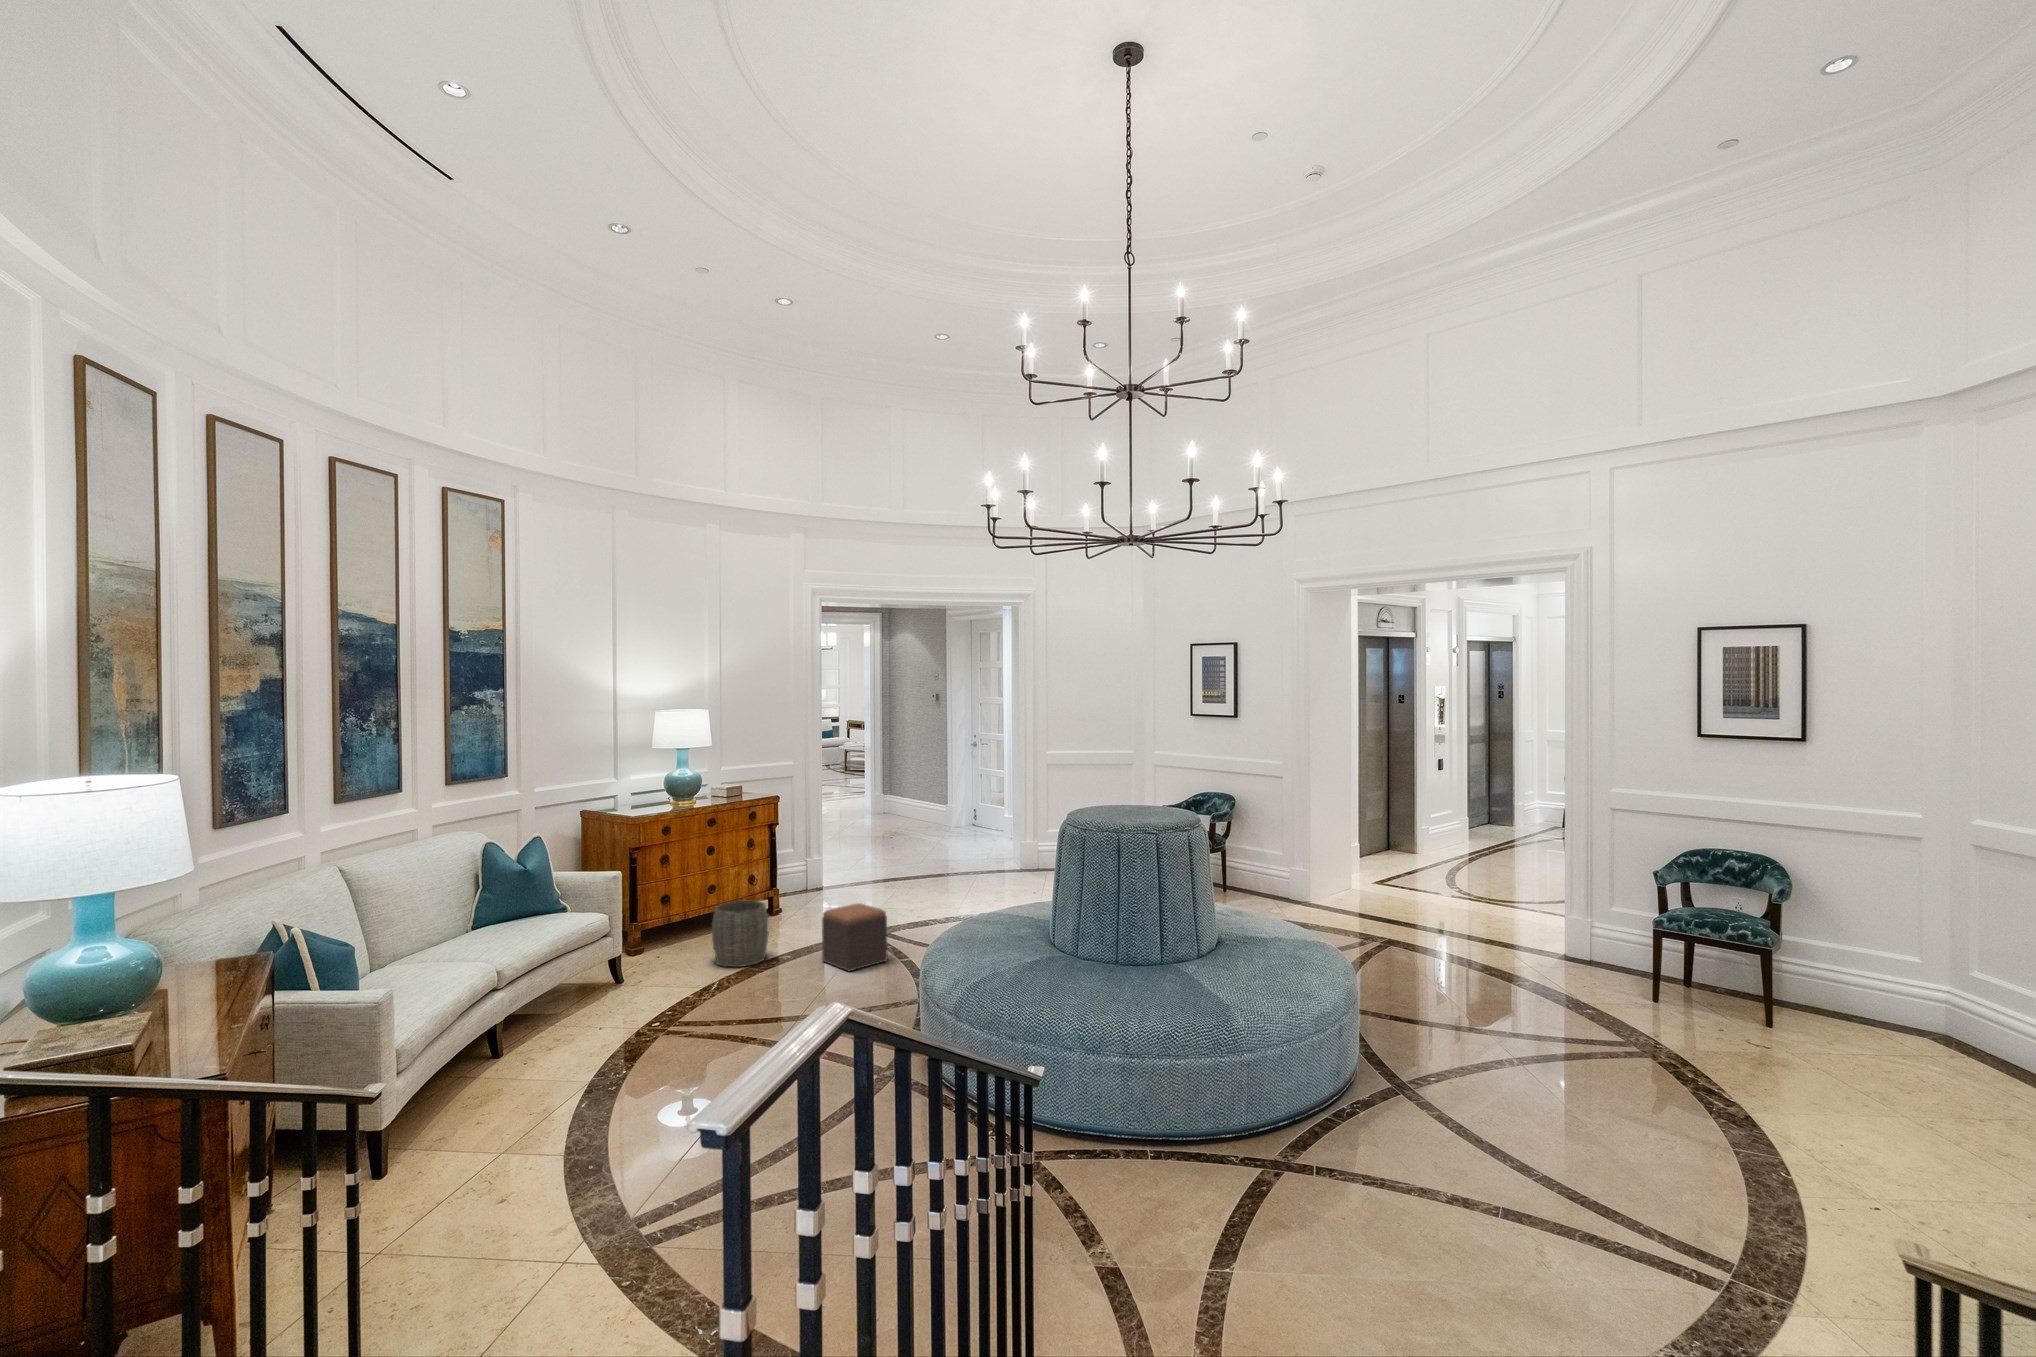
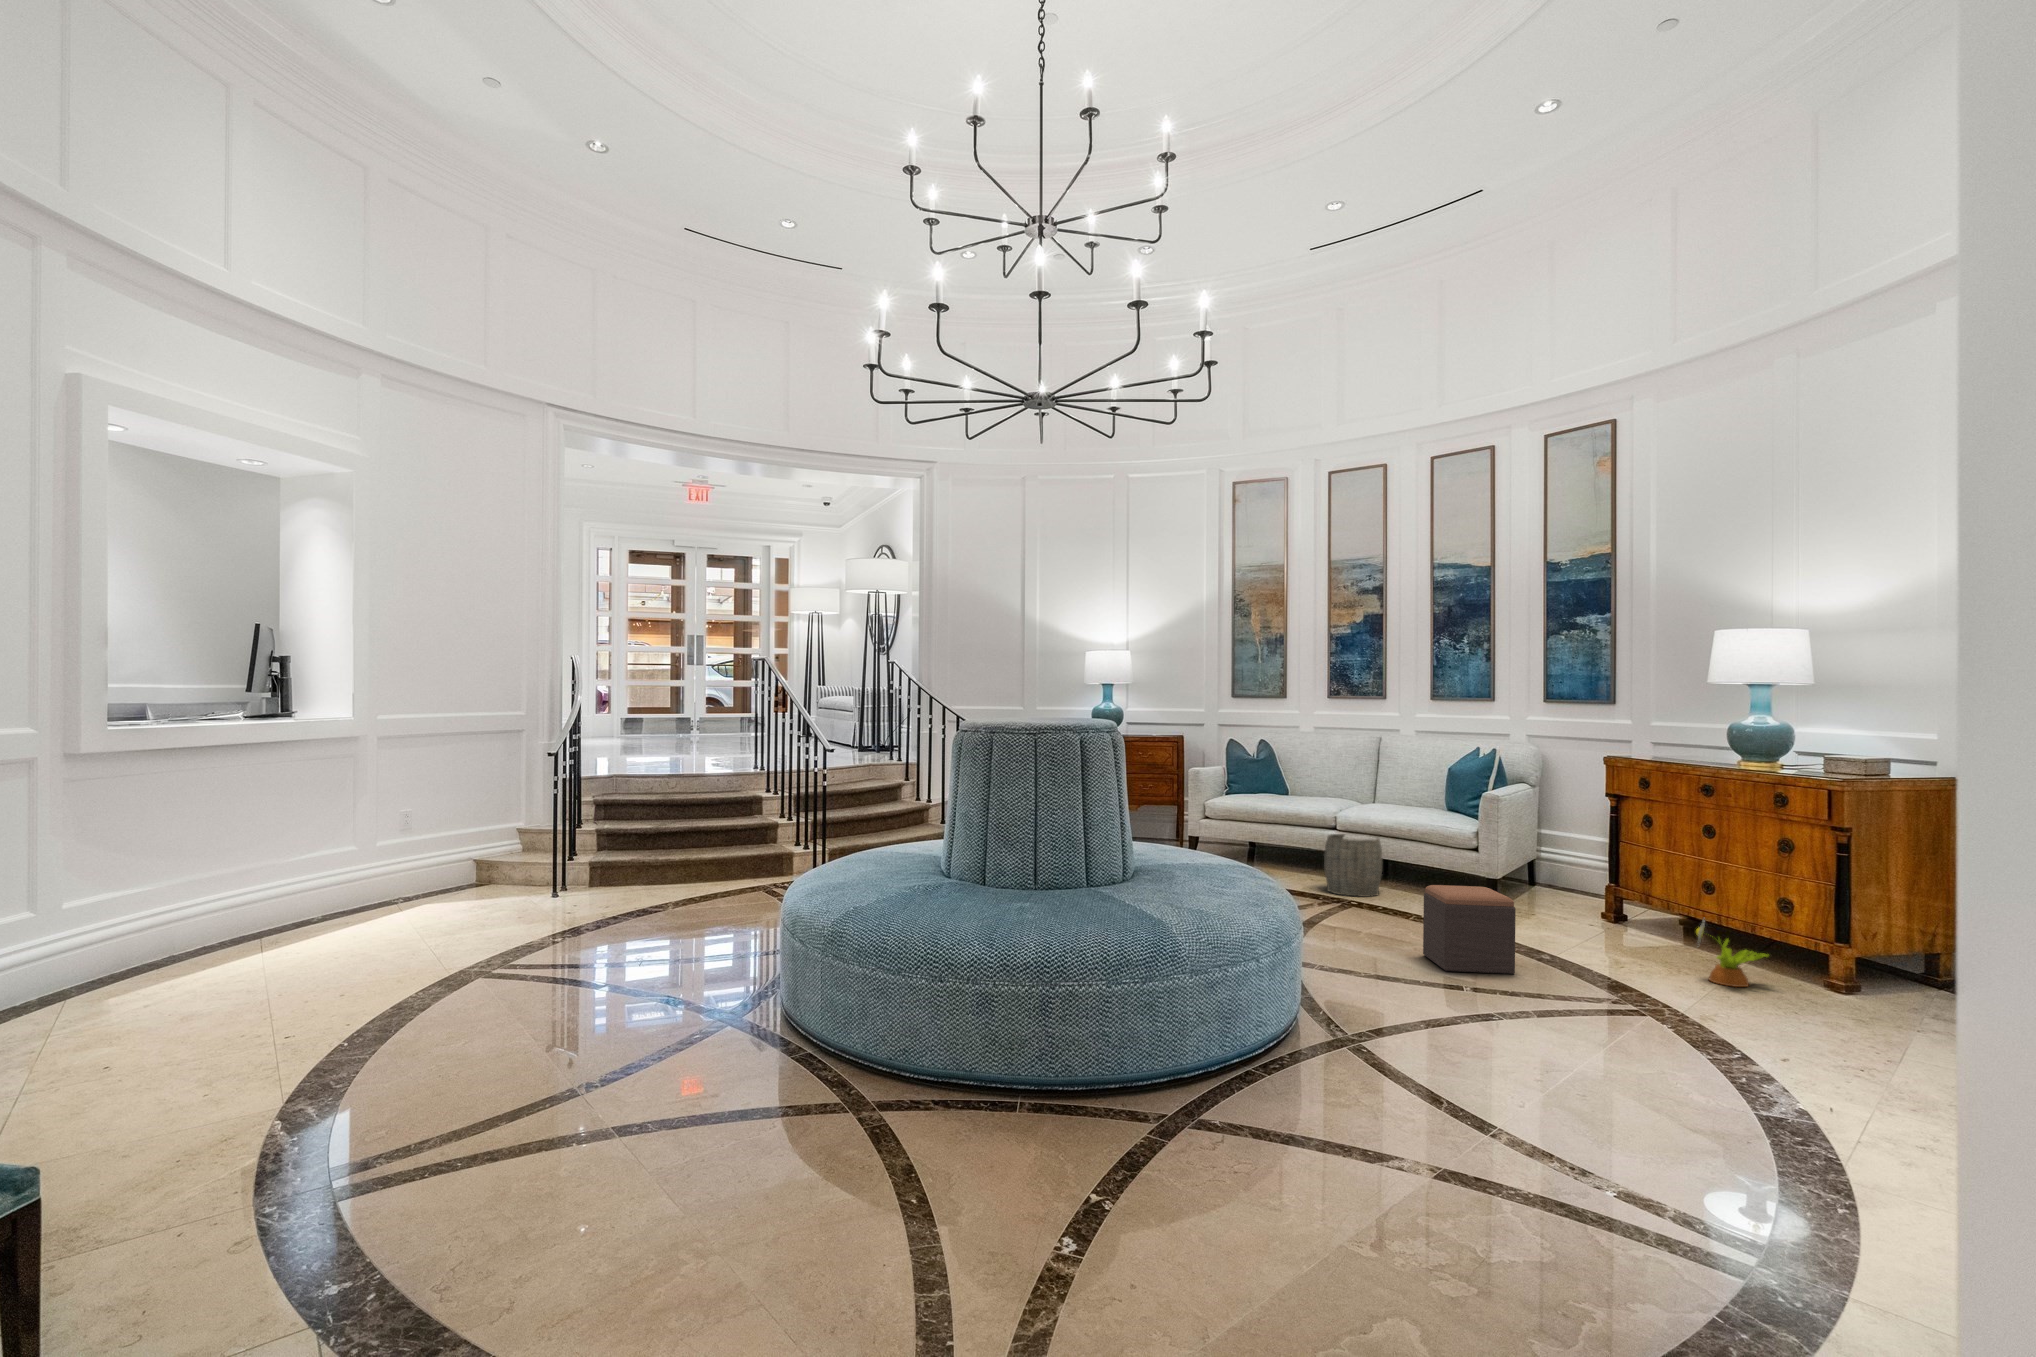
decorative plant: none [773,891,815,928] -> present [1696,919,1768,987]
woven basket: present [712,900,769,967] -> present [1324,834,1382,897]

